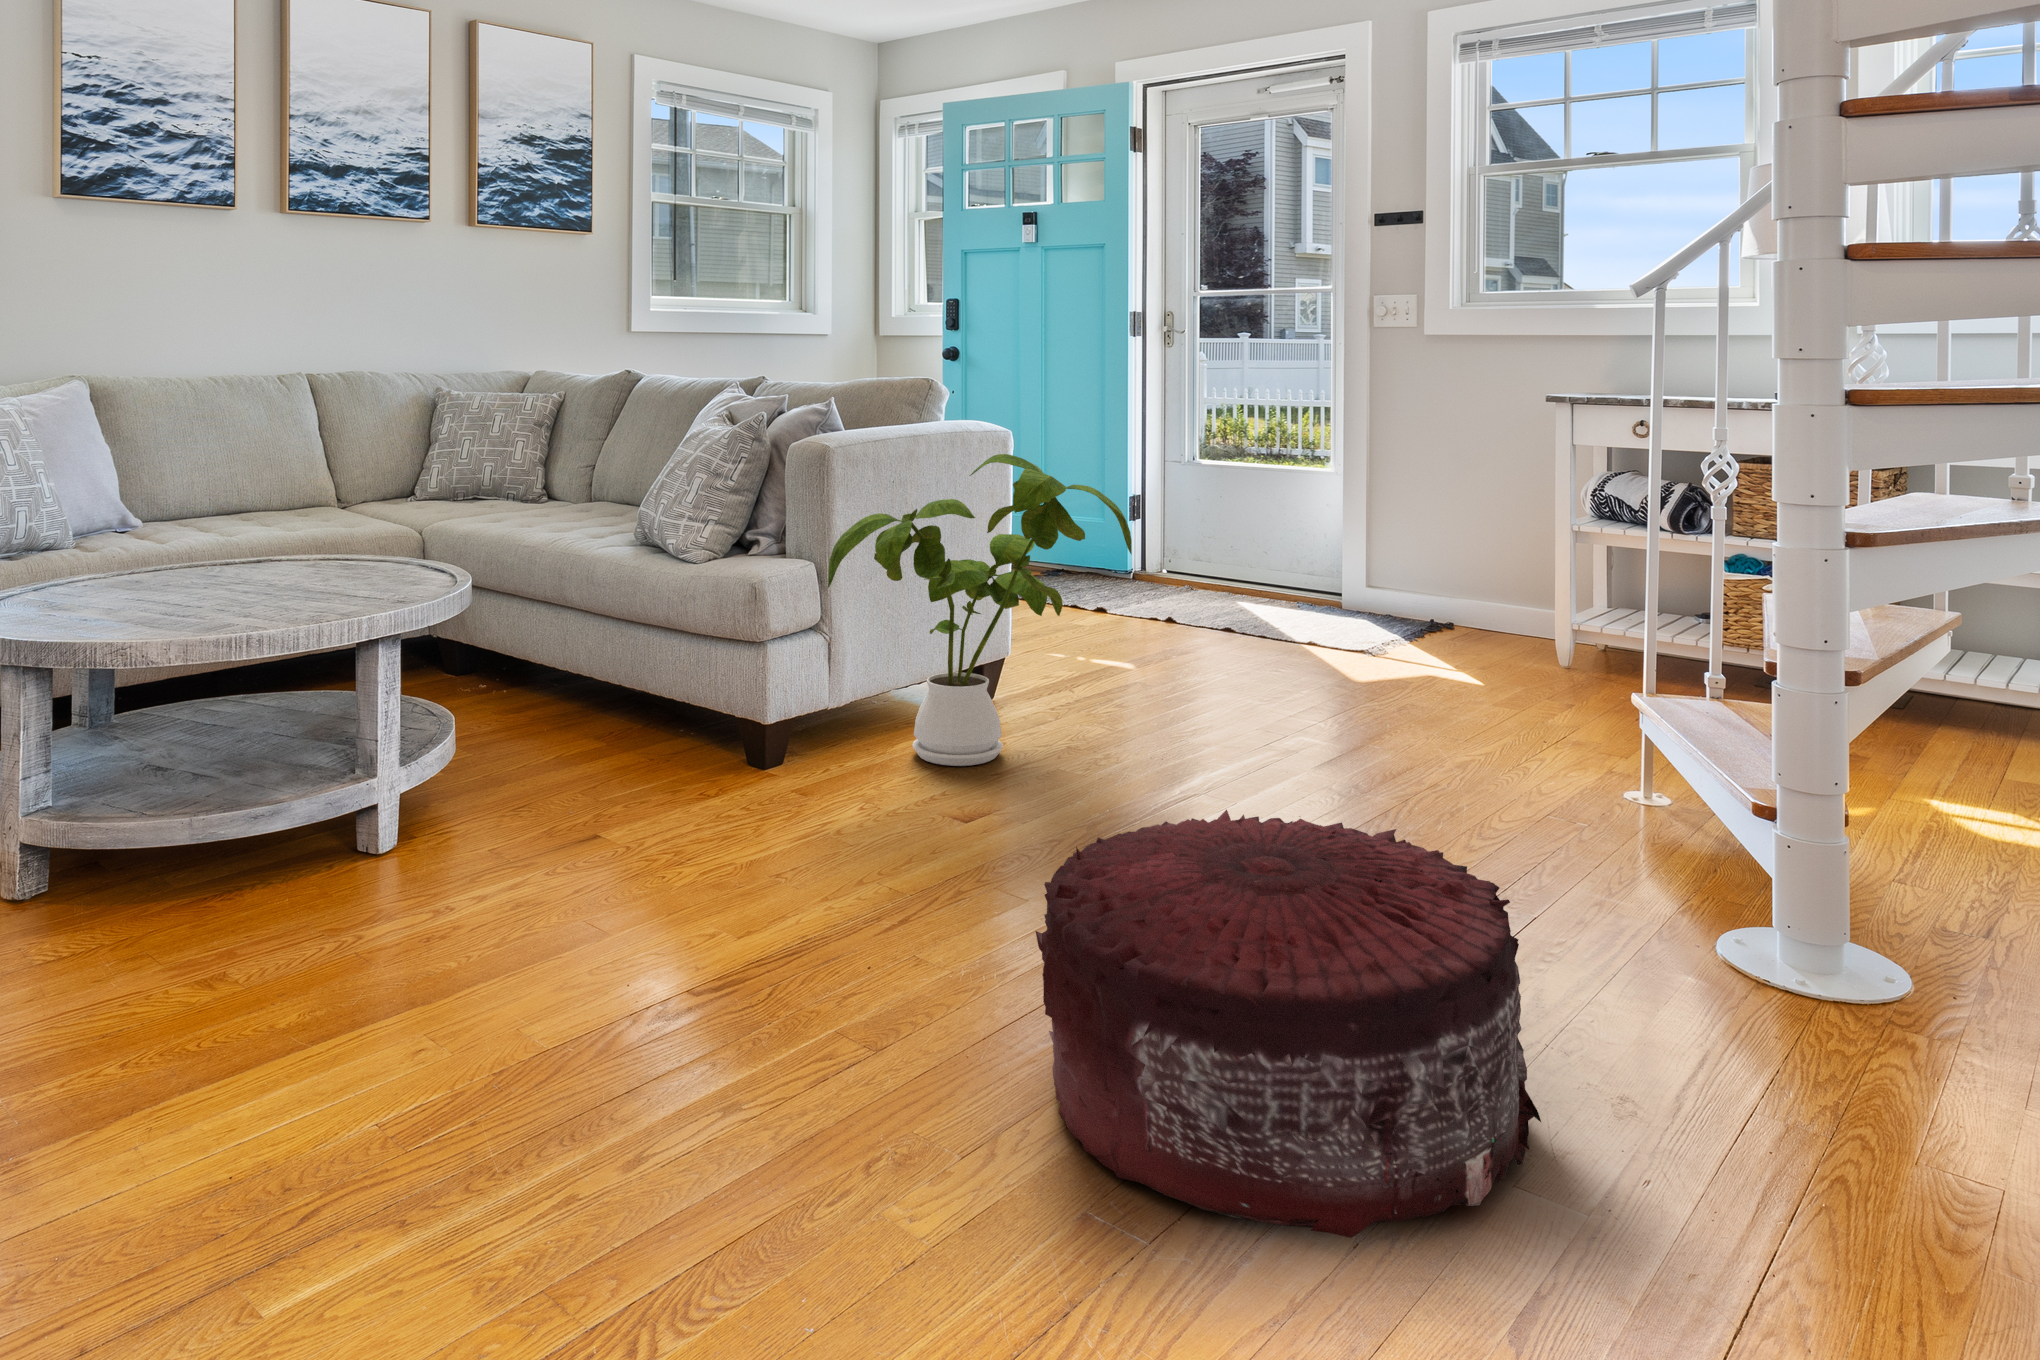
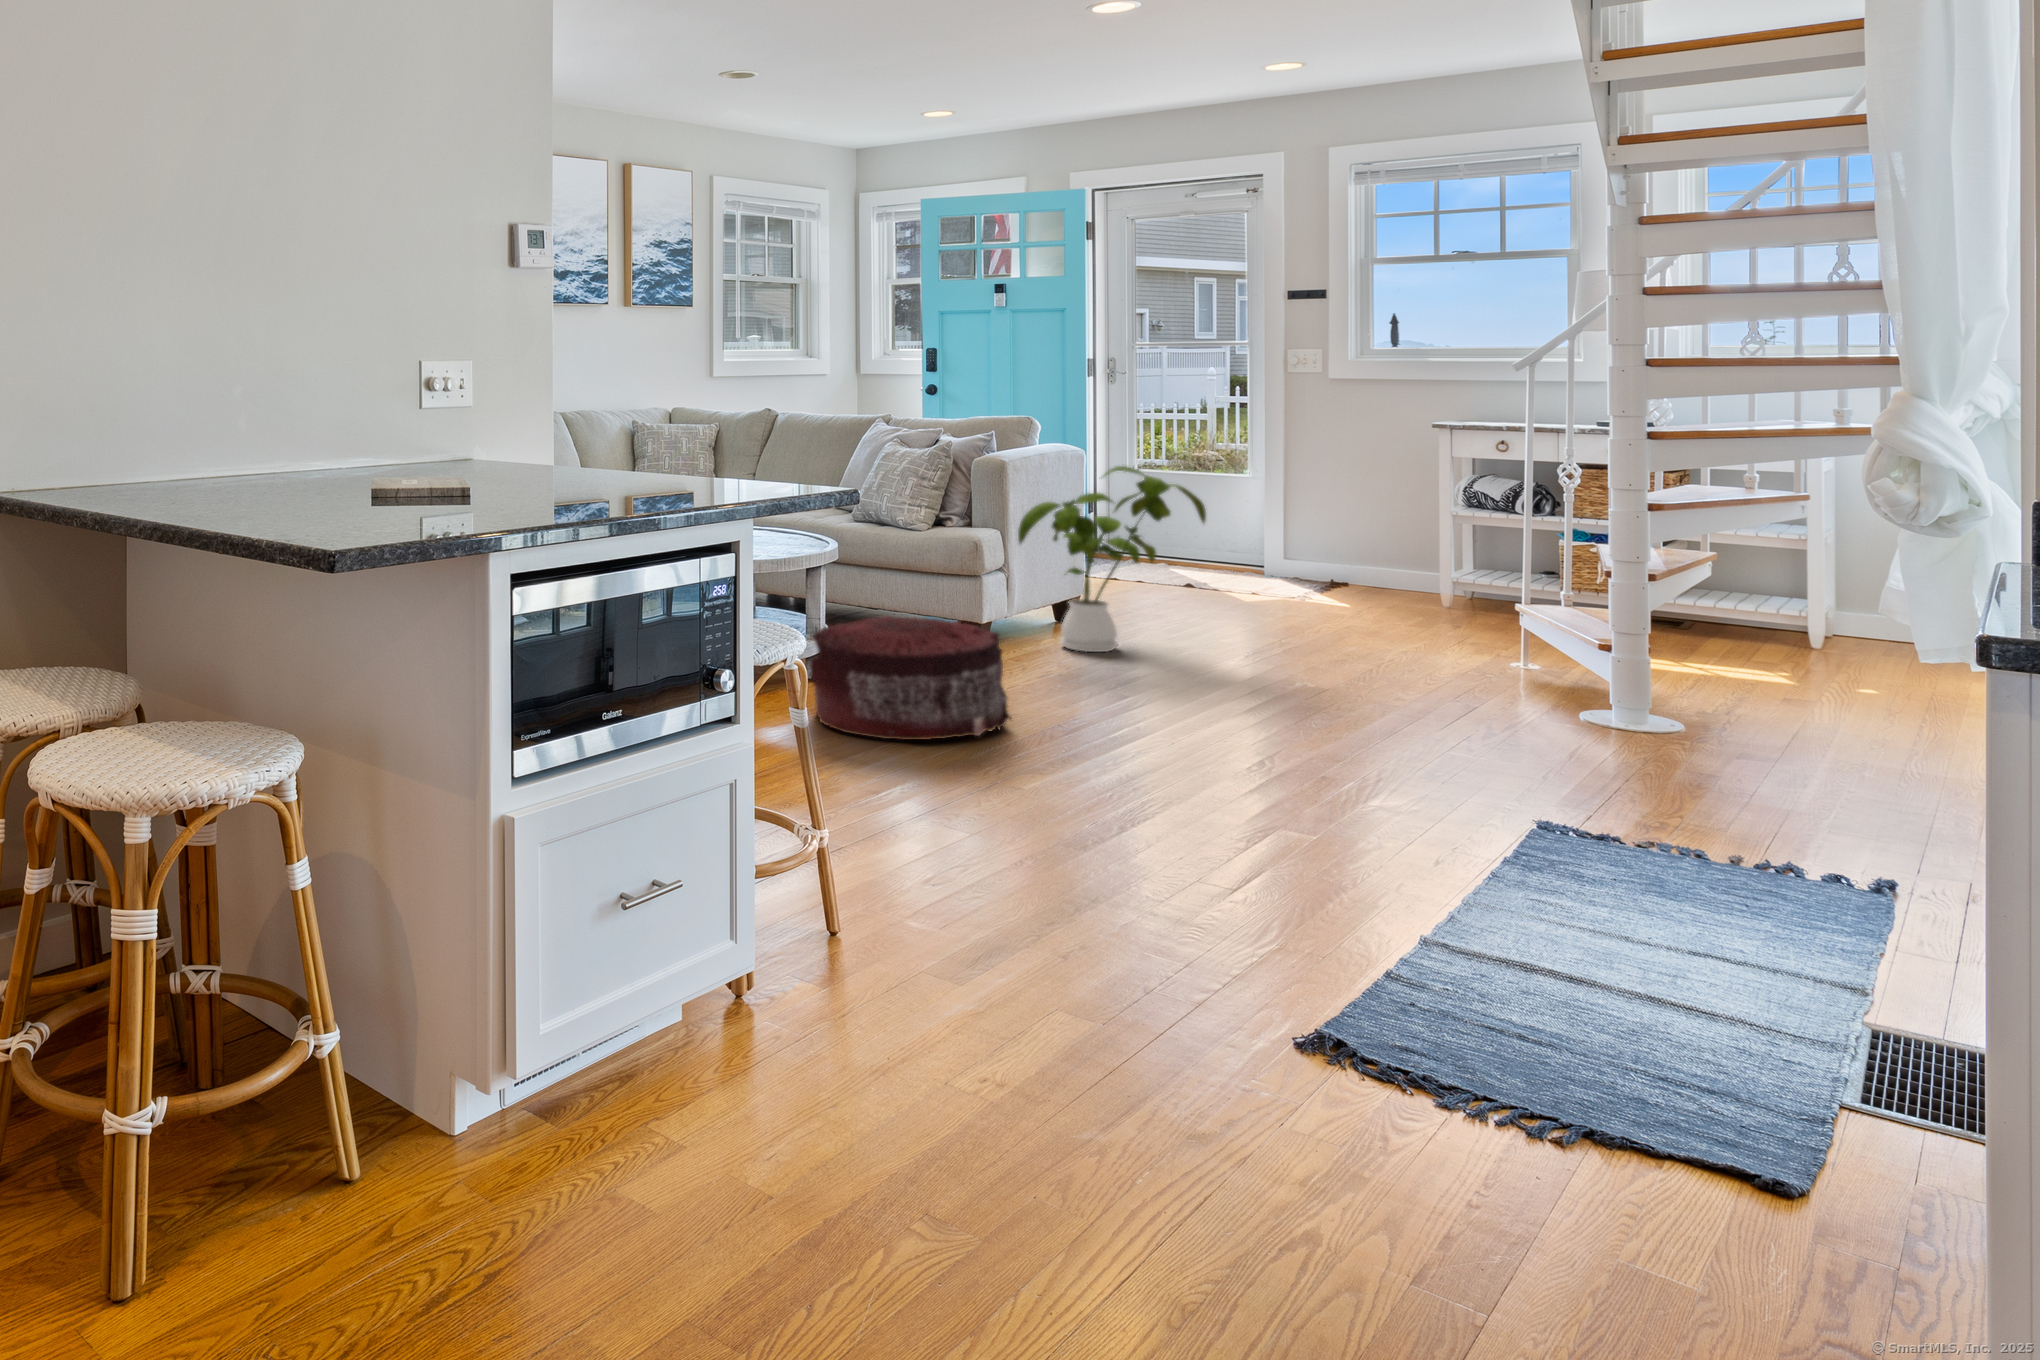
pouf: present [1036,810,1541,1238] -> present [810,616,1011,740]

